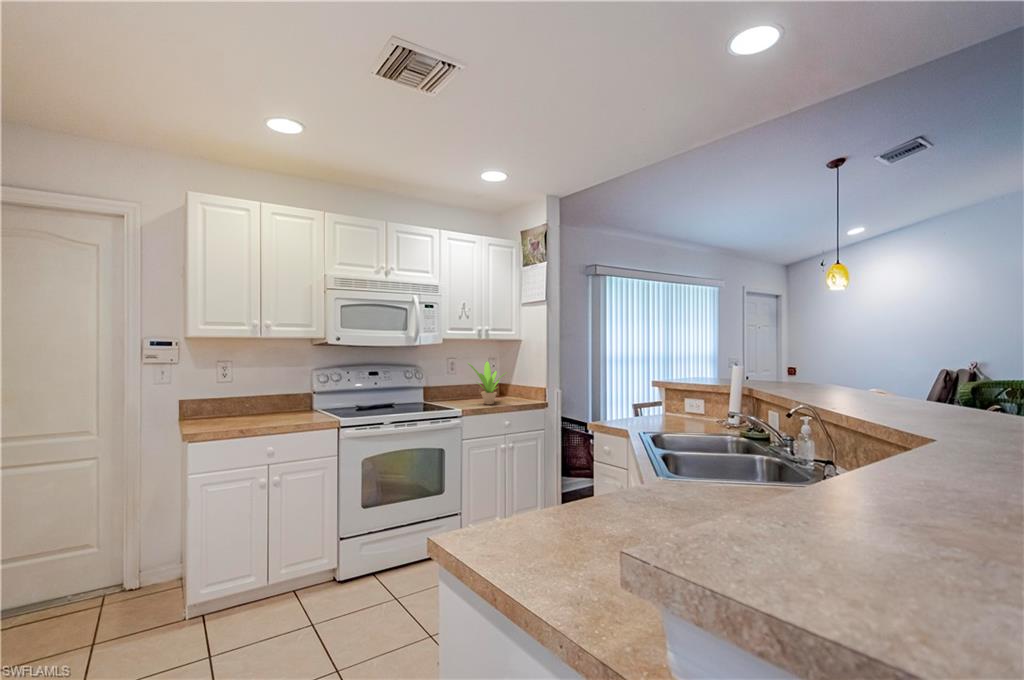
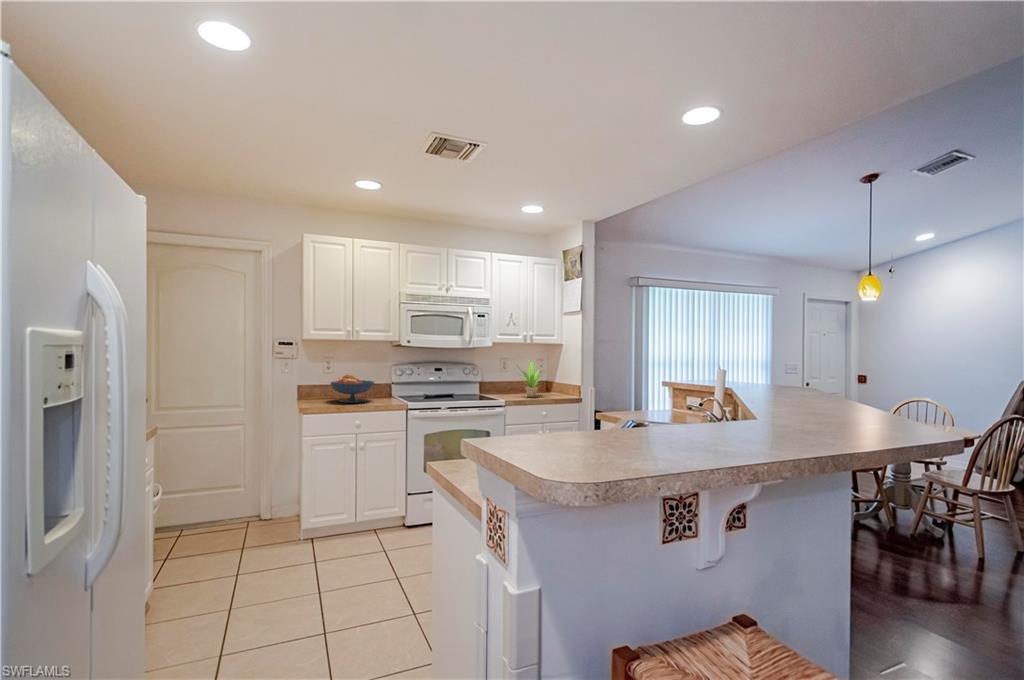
fruit bowl: none [228,383,292,422] -> present [331,375,374,403]

